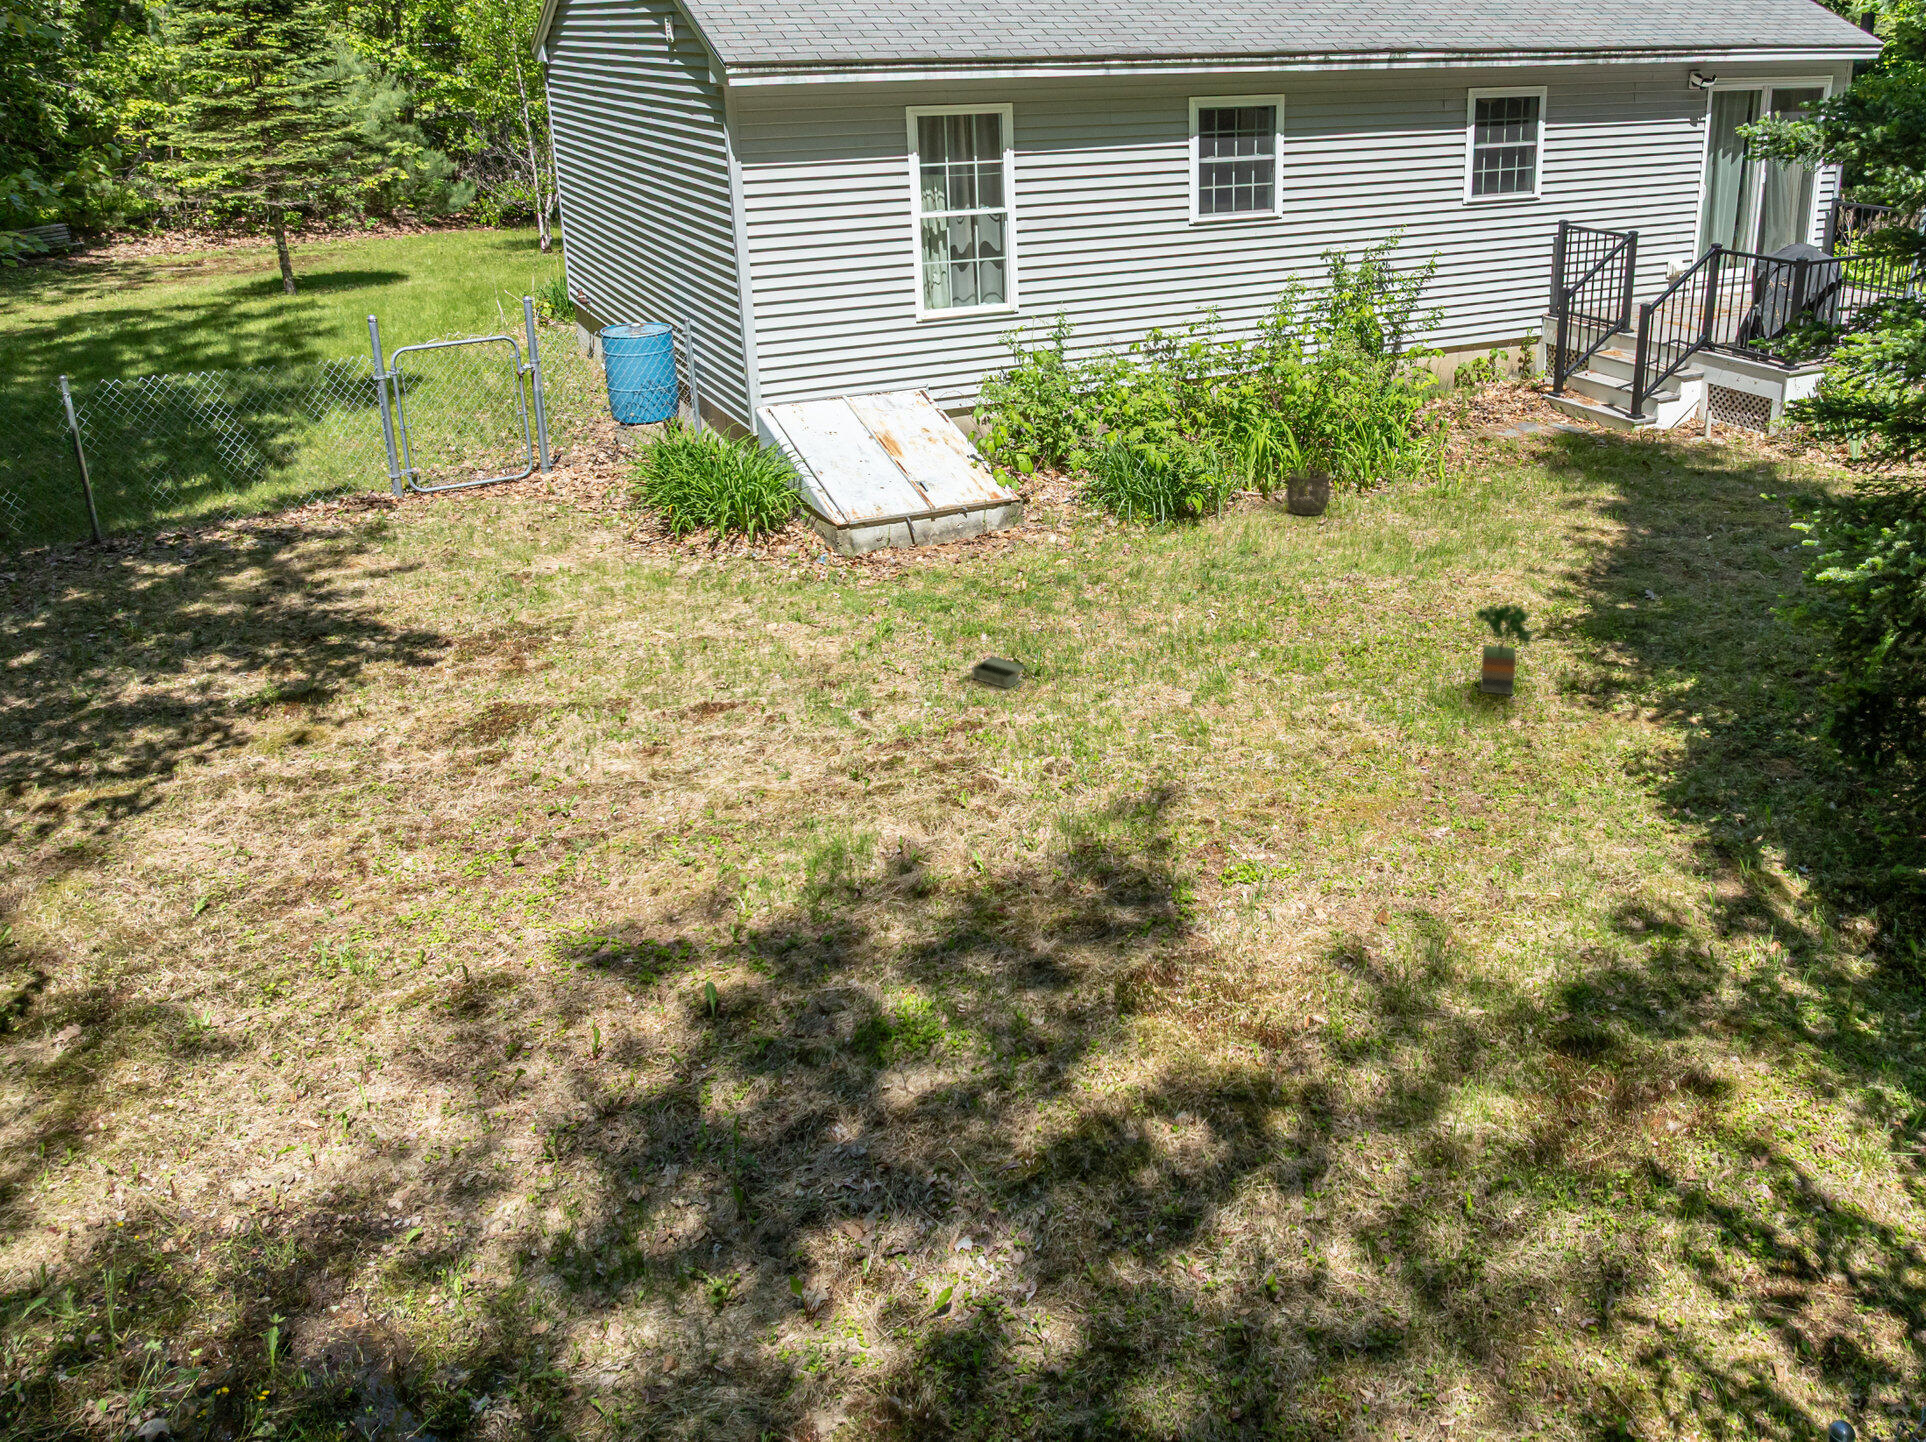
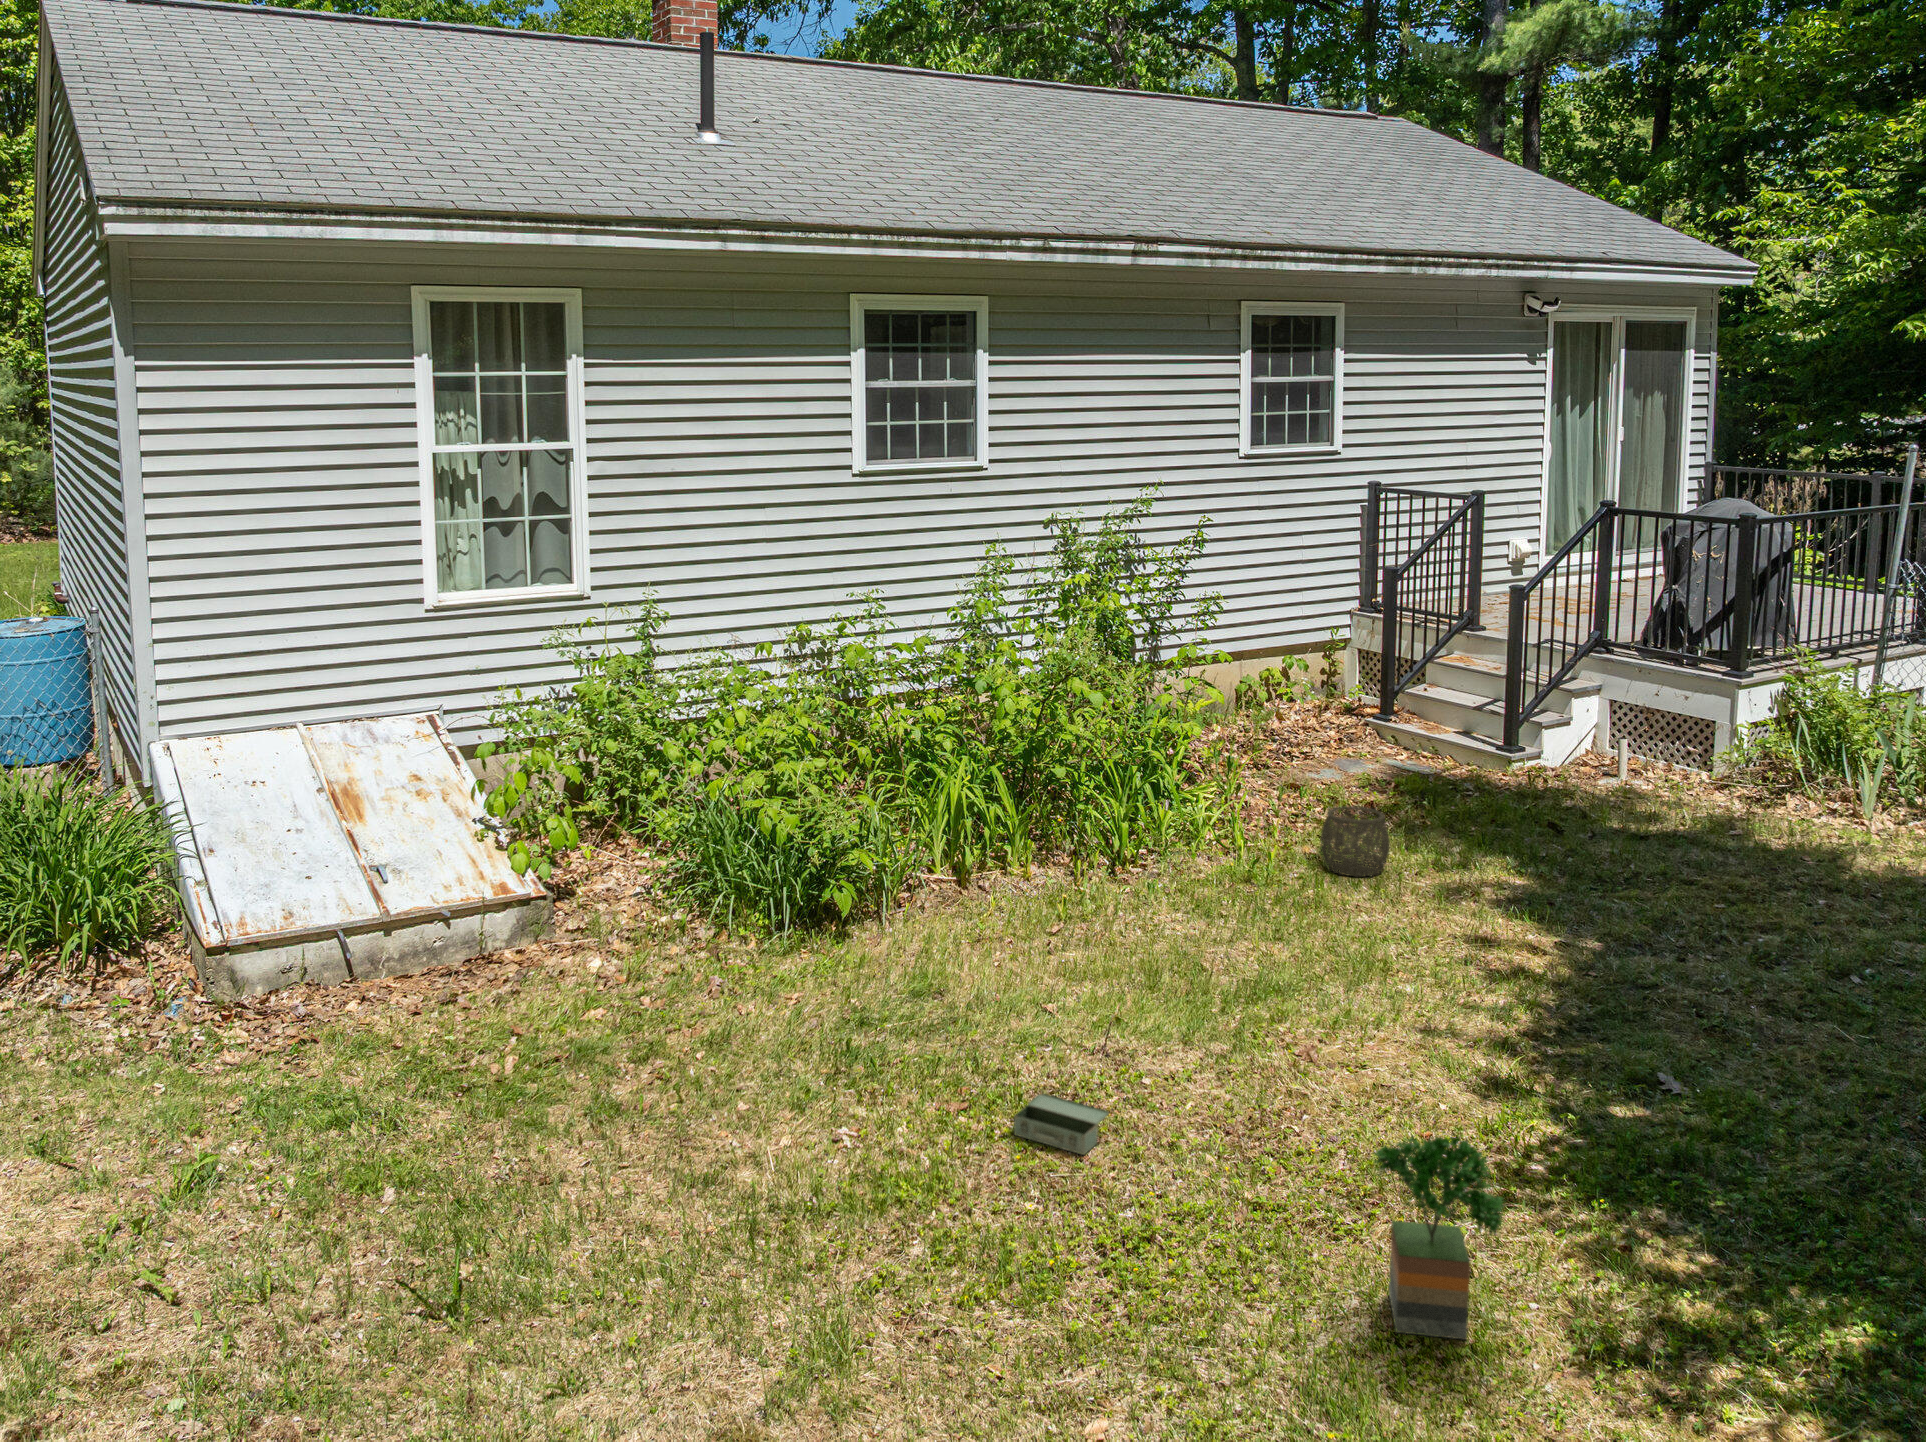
woven basket: present [1286,470,1330,516] -> present [1320,806,1390,877]
toolbox: present [972,657,1027,688] -> present [1014,1093,1109,1155]

